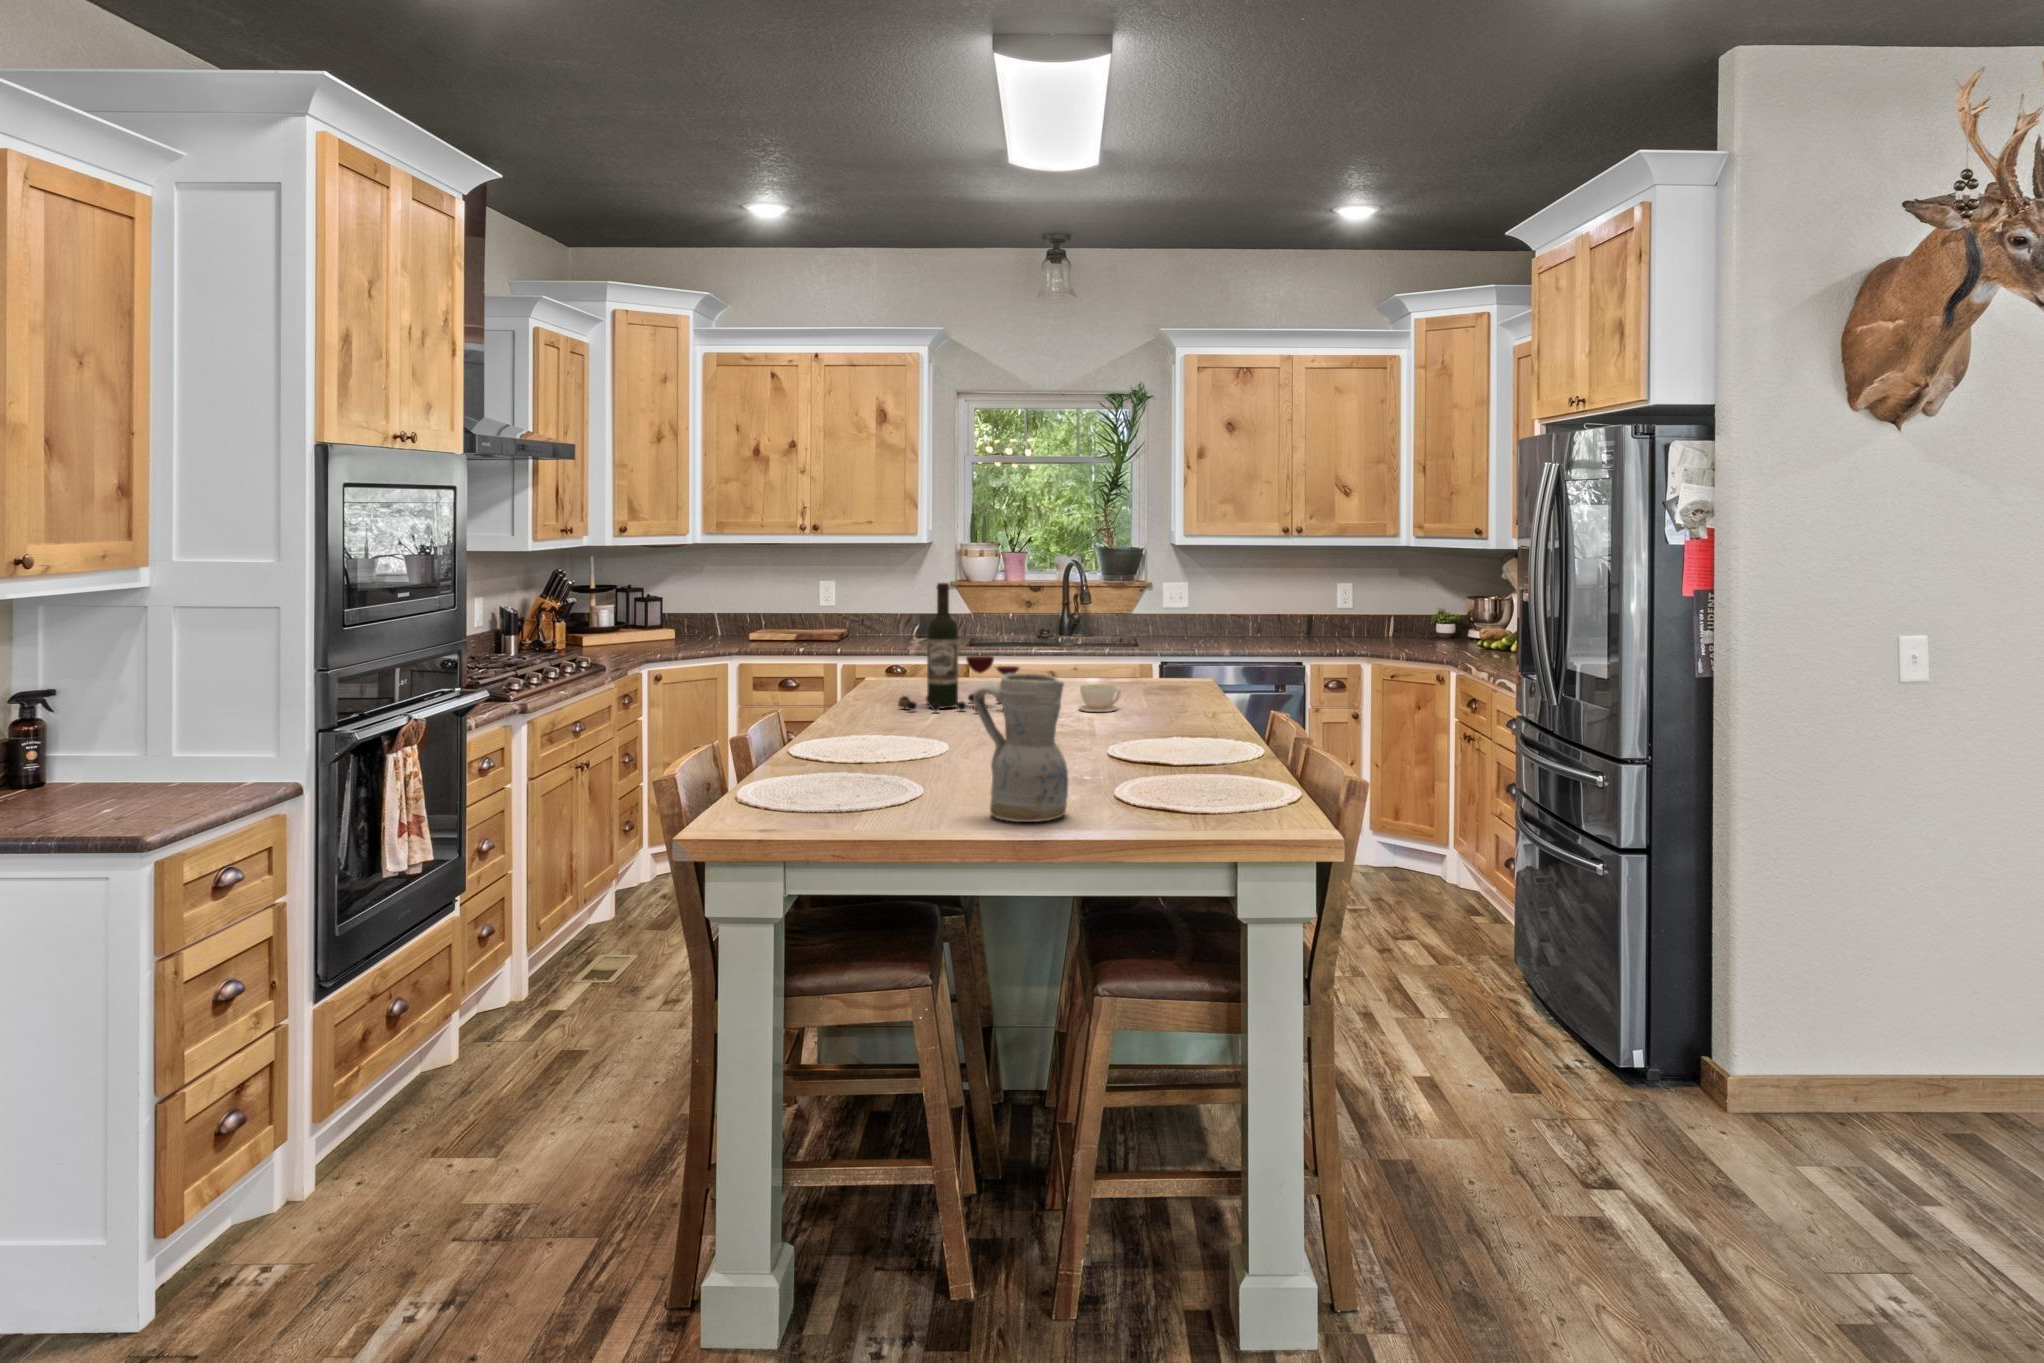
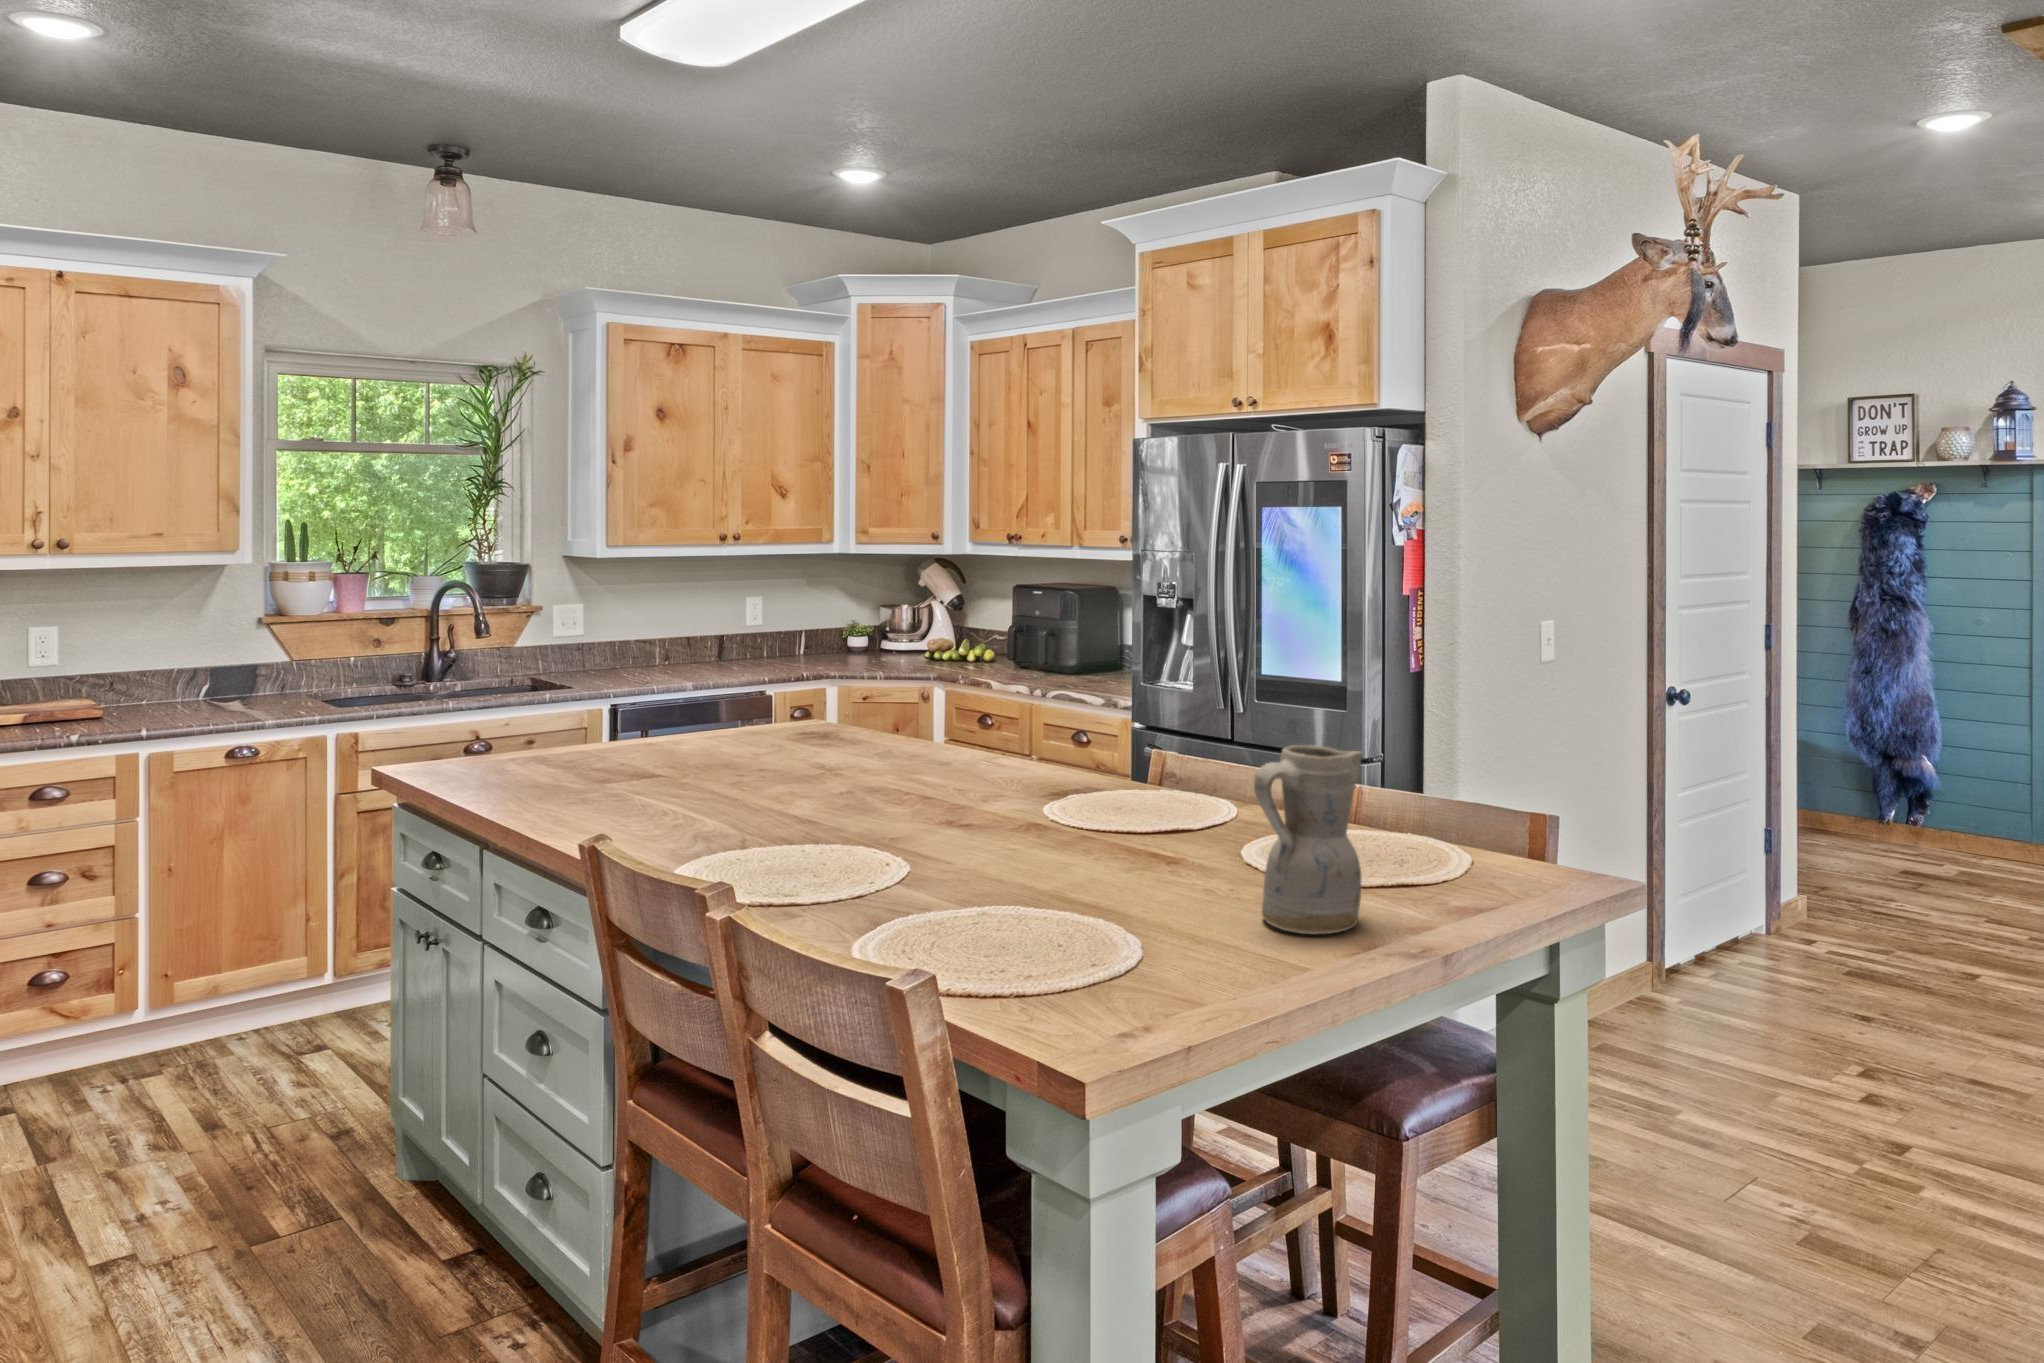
wine bottle: present [898,583,1019,712] -> none [613,628,798,810]
coffee cup: present [1079,684,1121,712] -> none [849,743,898,780]

